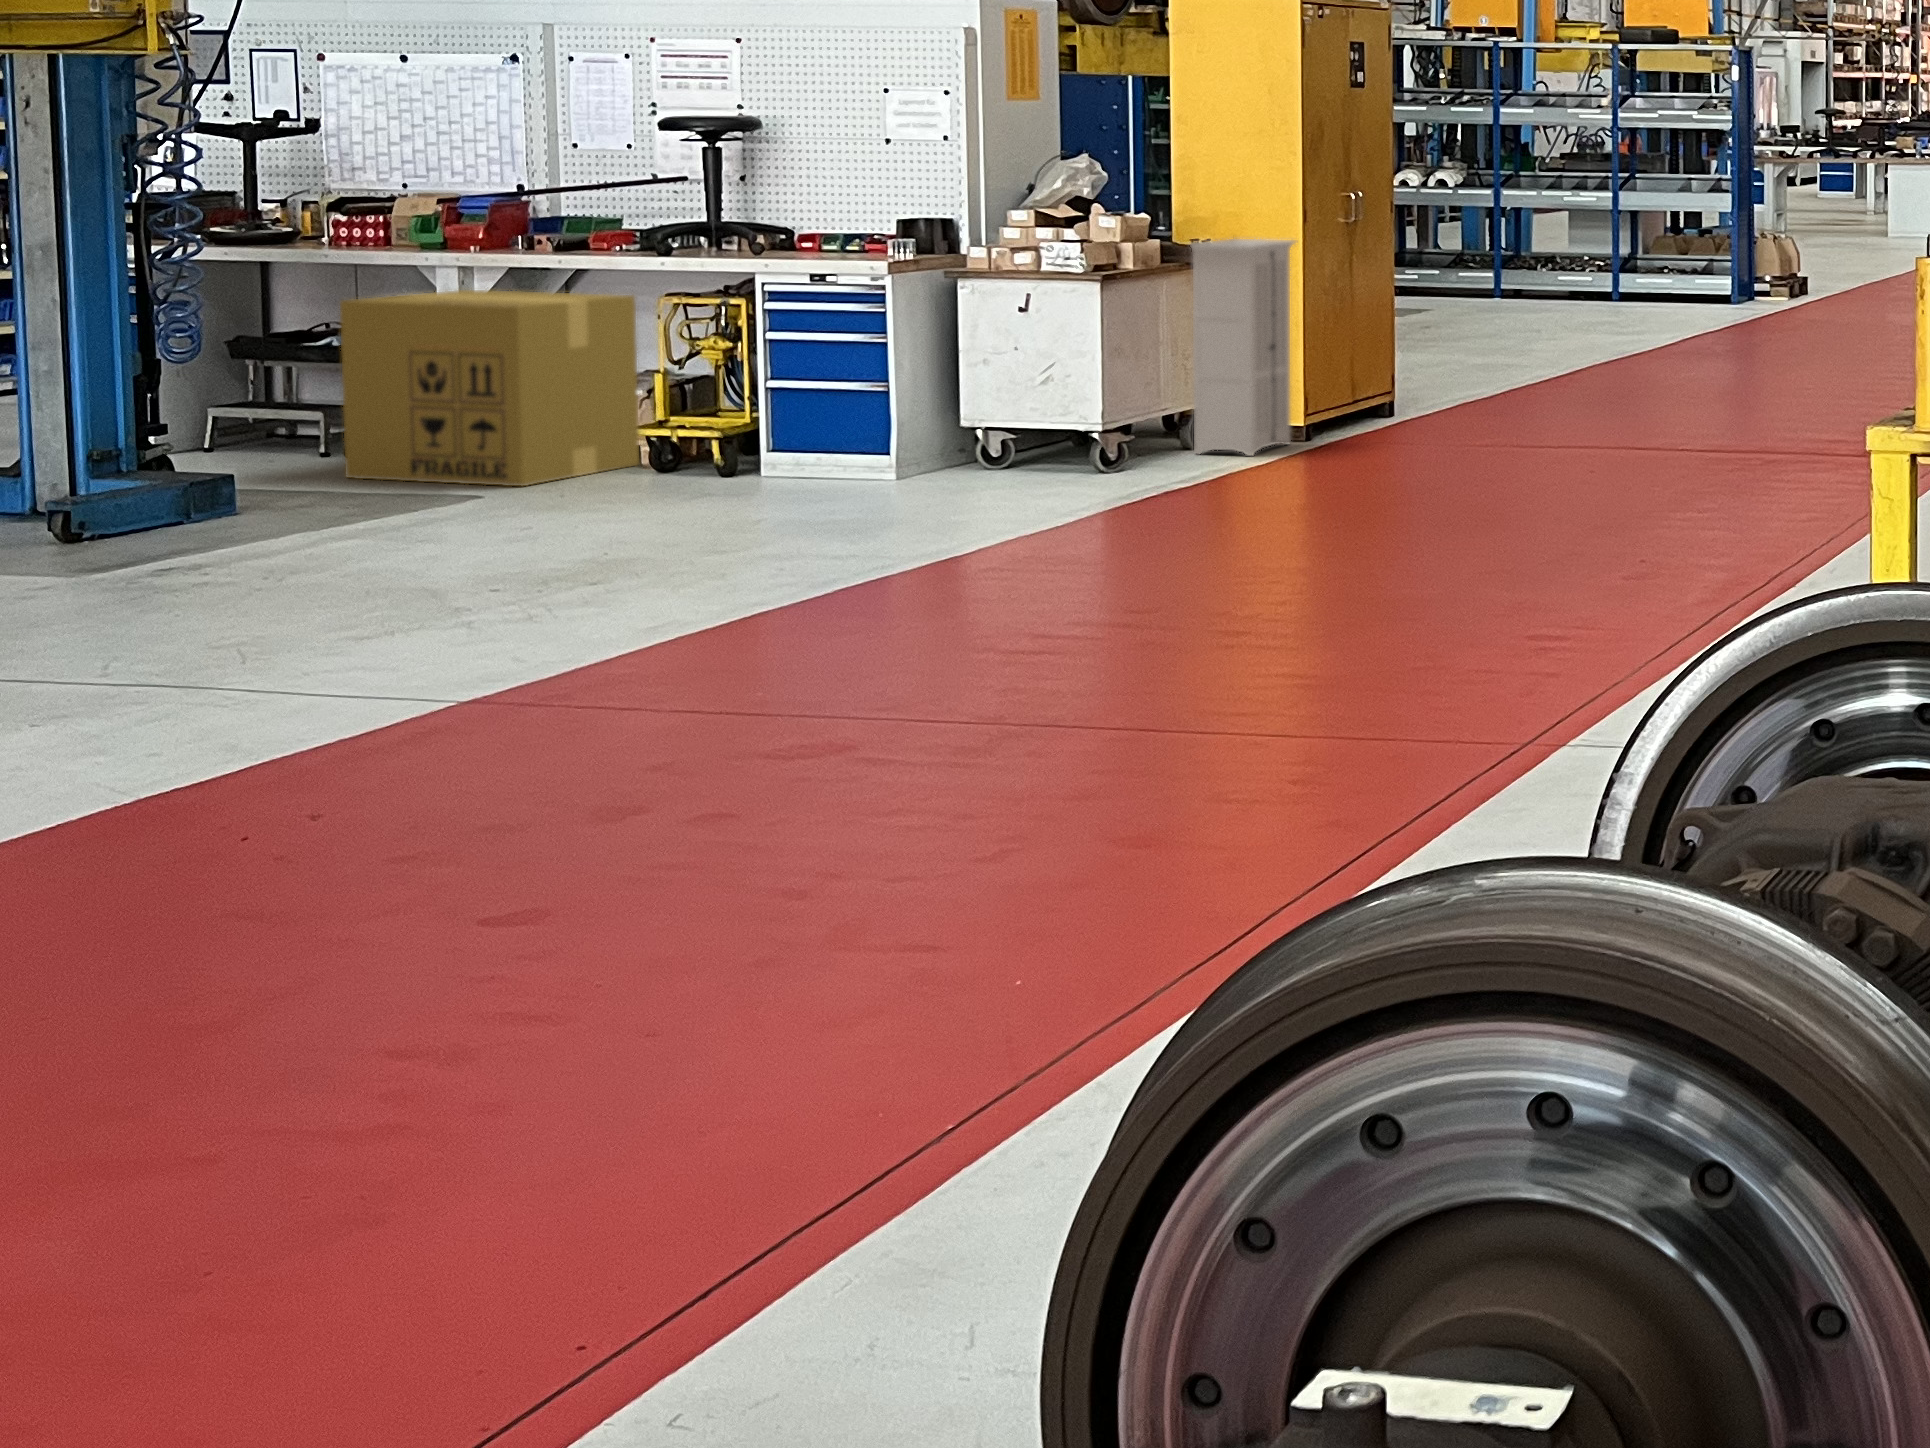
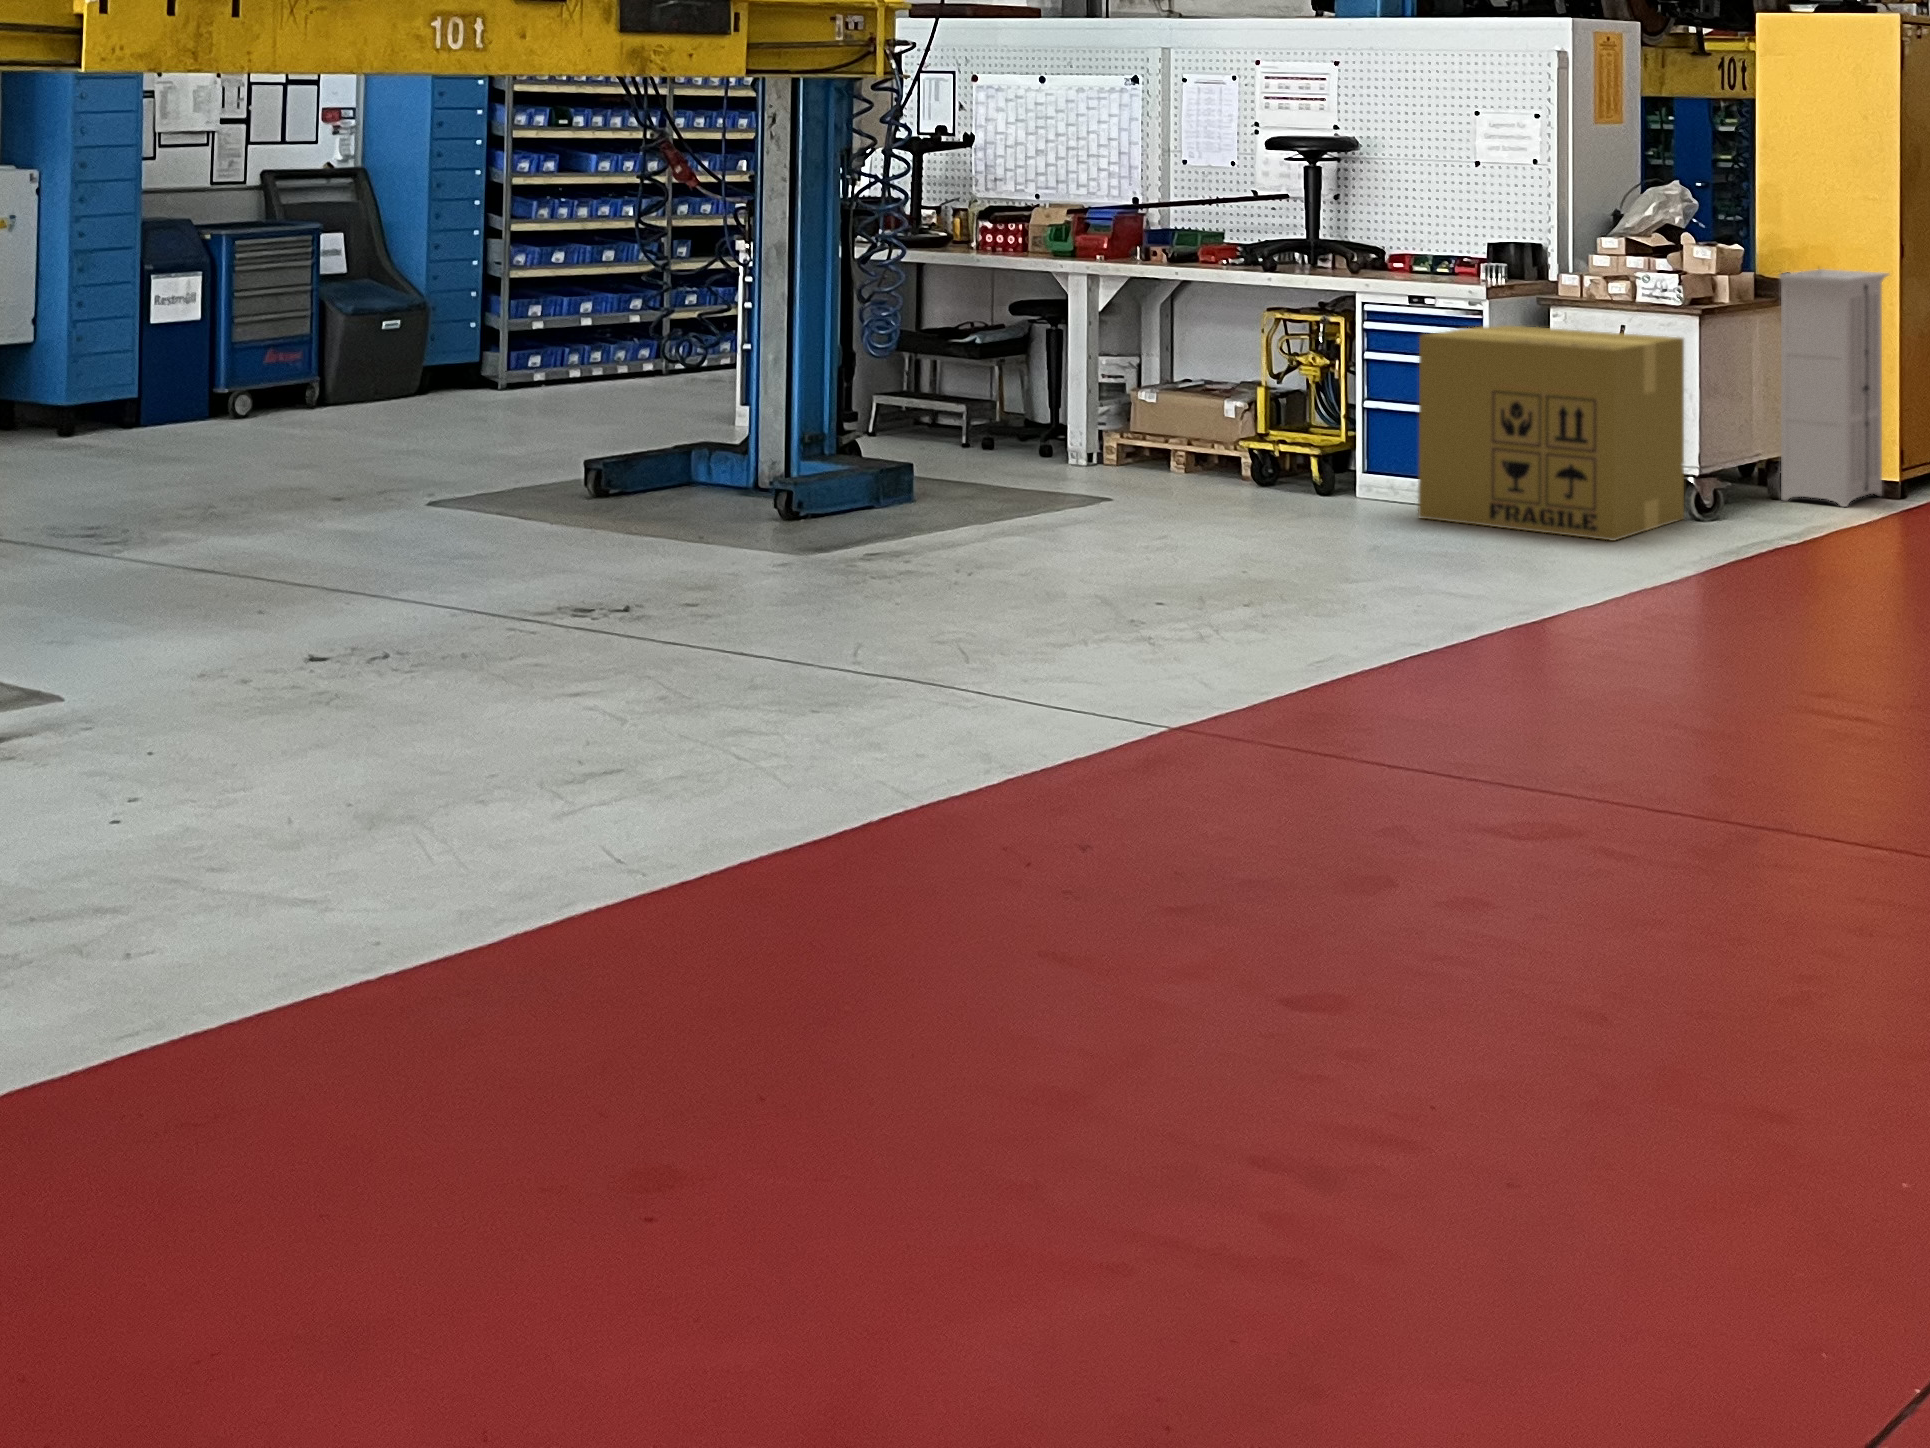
cardboard box: present [340,290,639,486] -> present [1418,326,1684,541]

